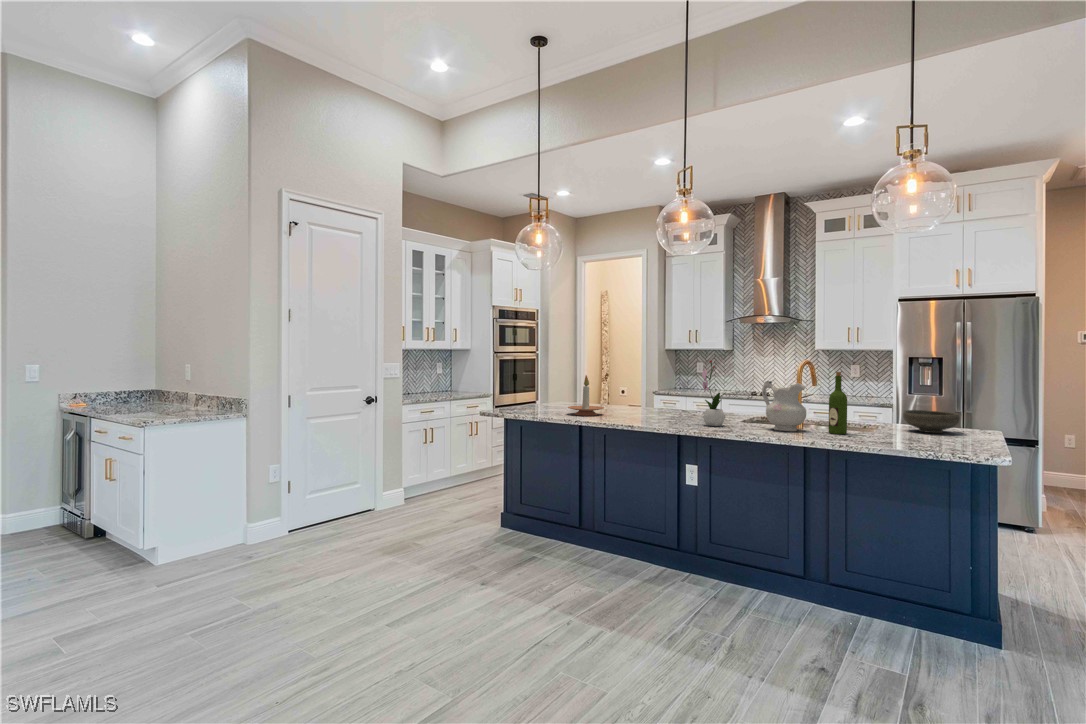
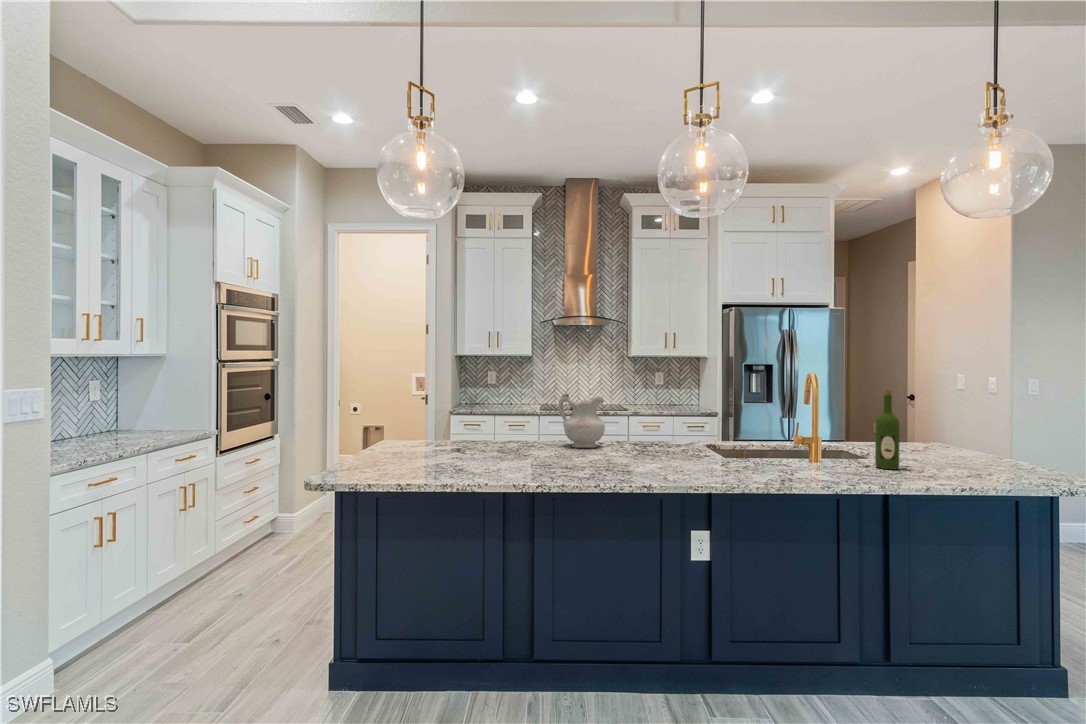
flower arrangement: present [702,360,726,426] -> none [719,376,761,472]
candle holder: present [568,375,604,416] -> none [487,402,547,471]
ceramic pitcher: present [762,381,806,431] -> present [559,394,605,448]
bowl: present [903,410,960,433] -> none [895,429,957,456]

